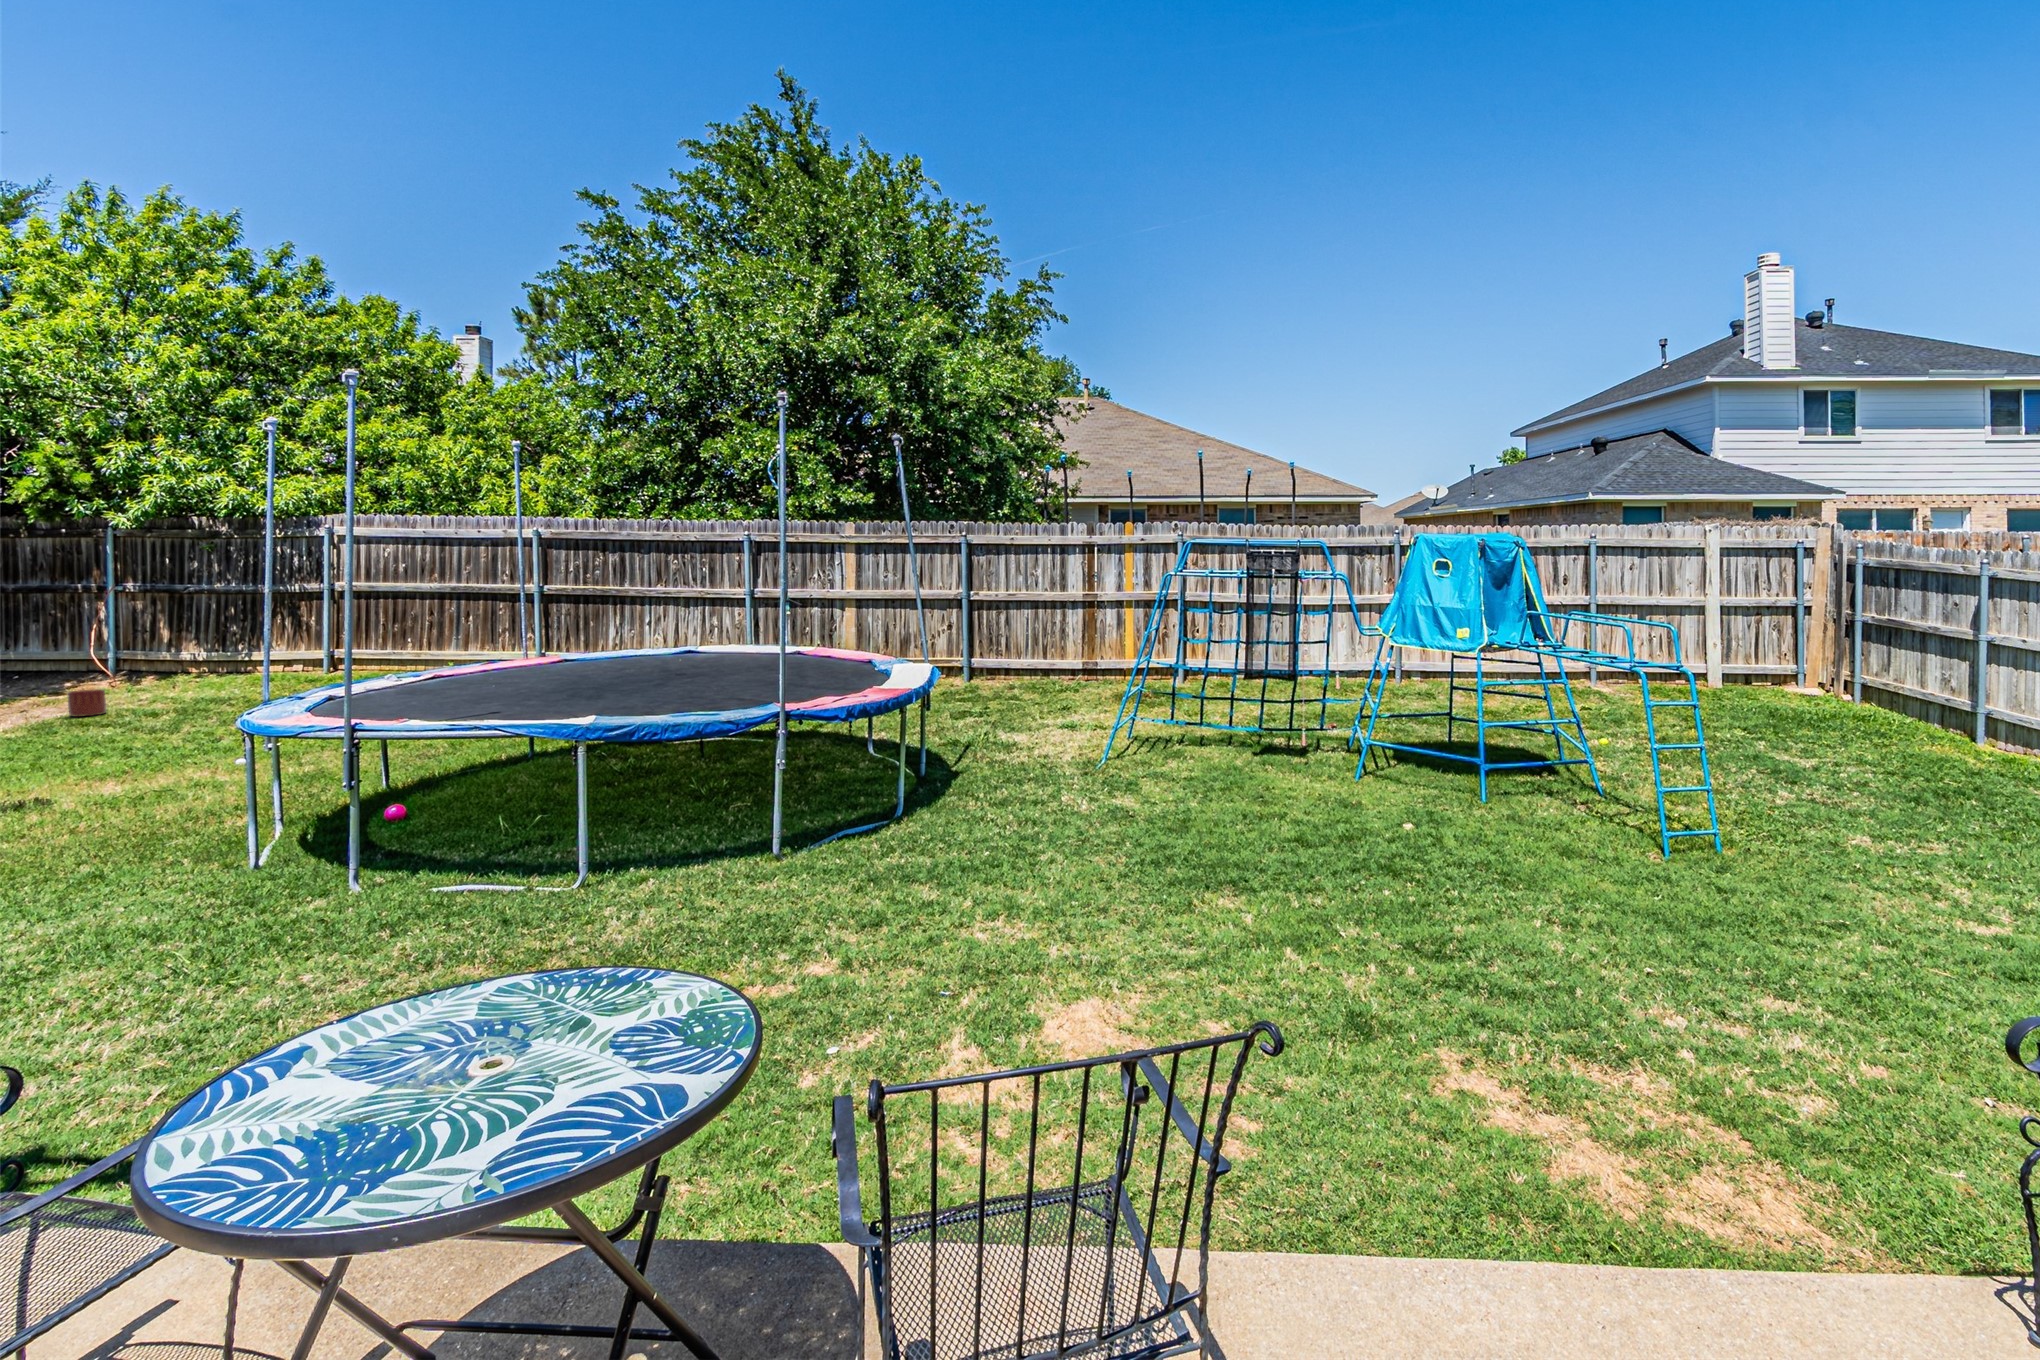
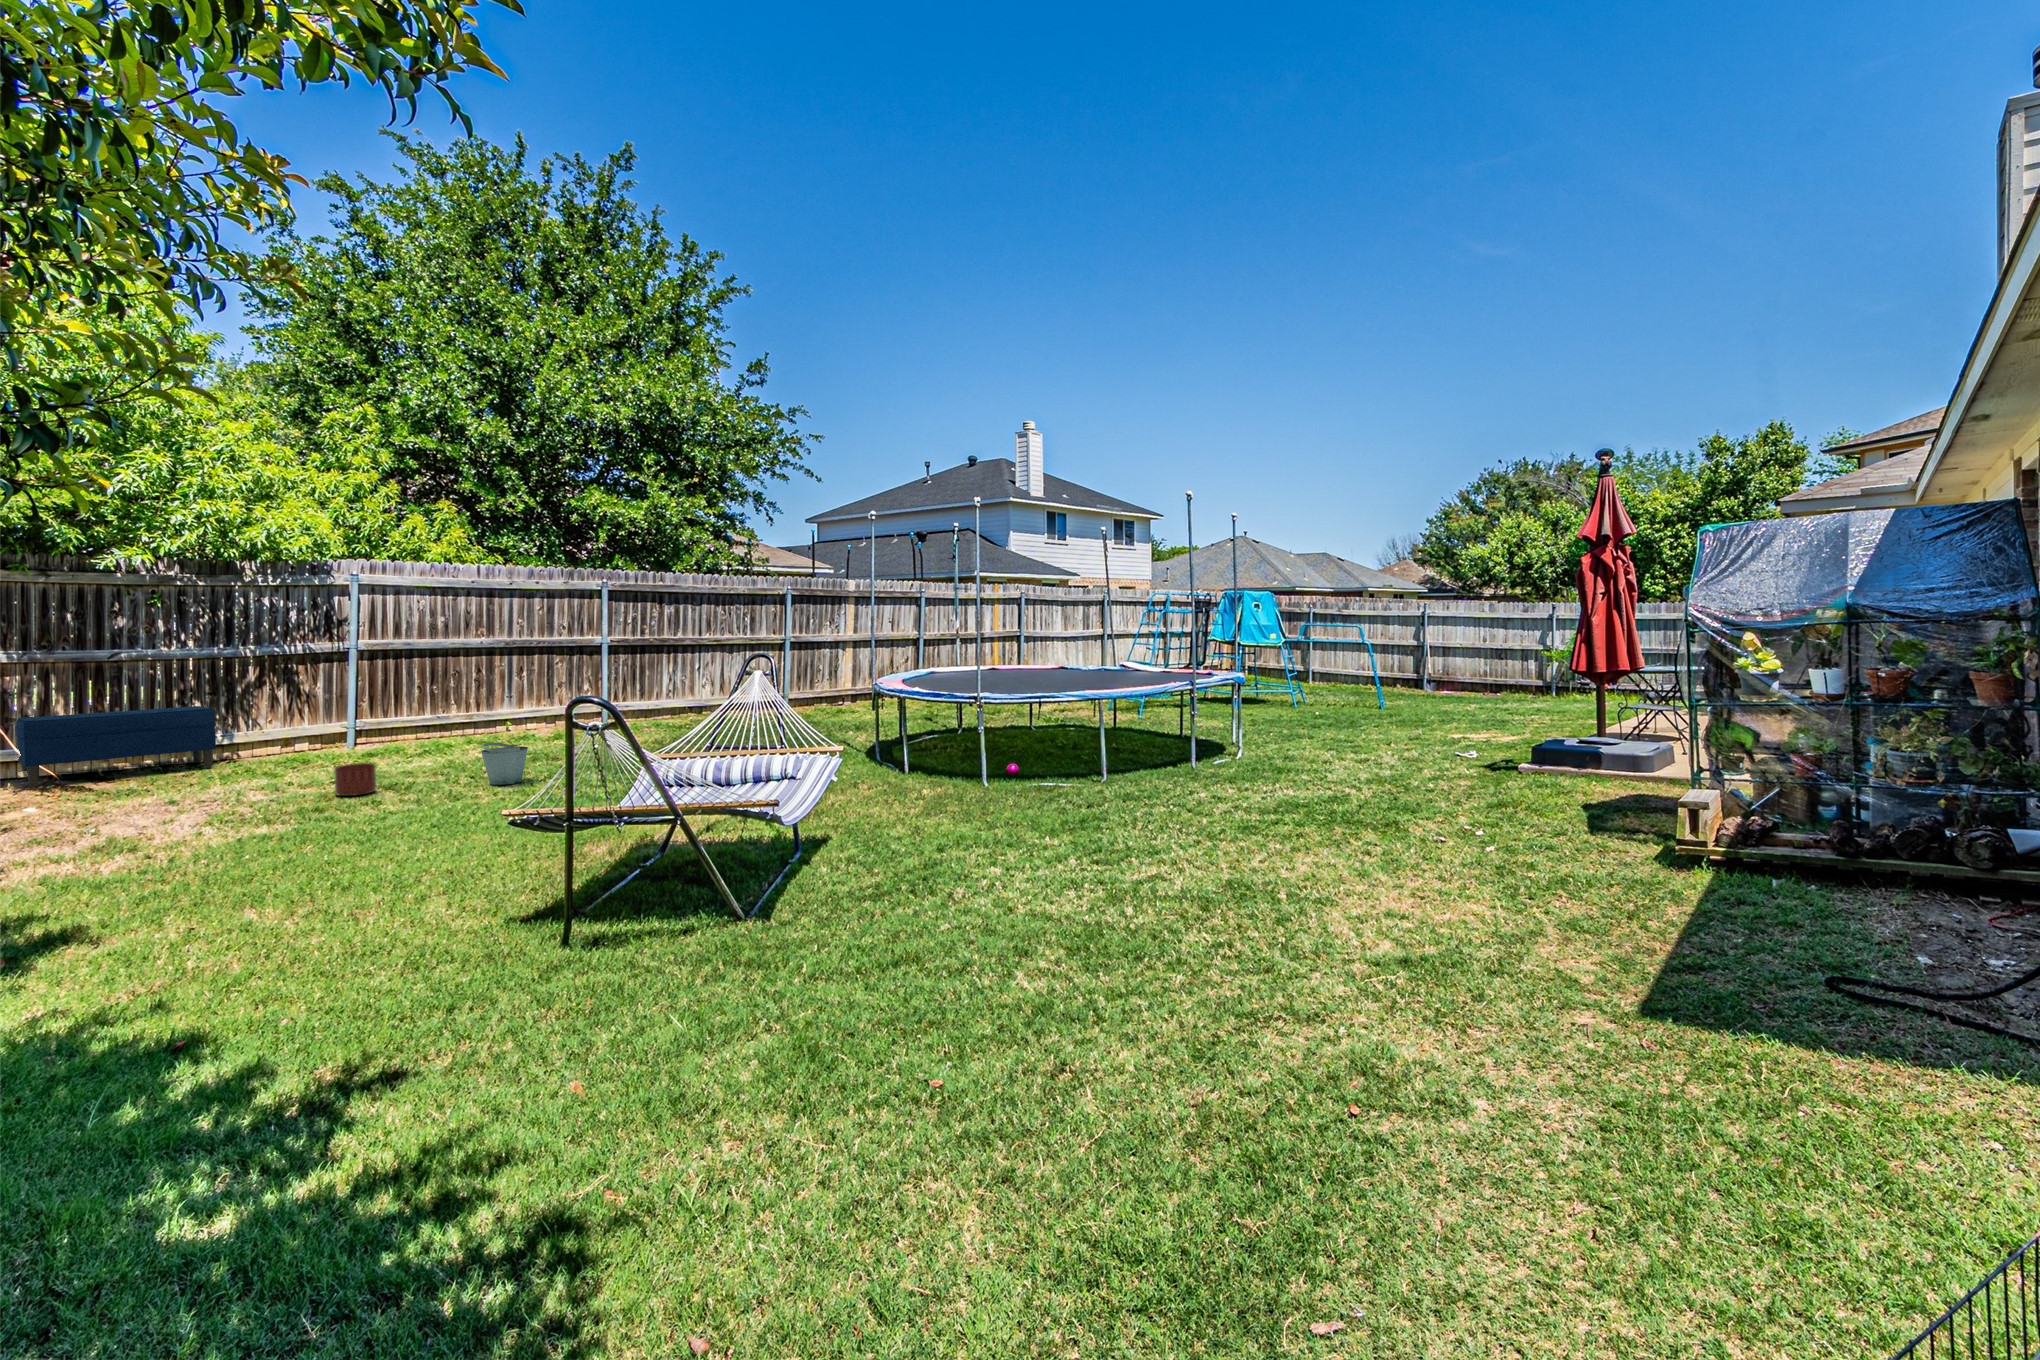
bench: none [98,630,238,679] -> present [16,706,216,787]
bucket: none [120,684,170,725] -> present [481,743,528,785]

